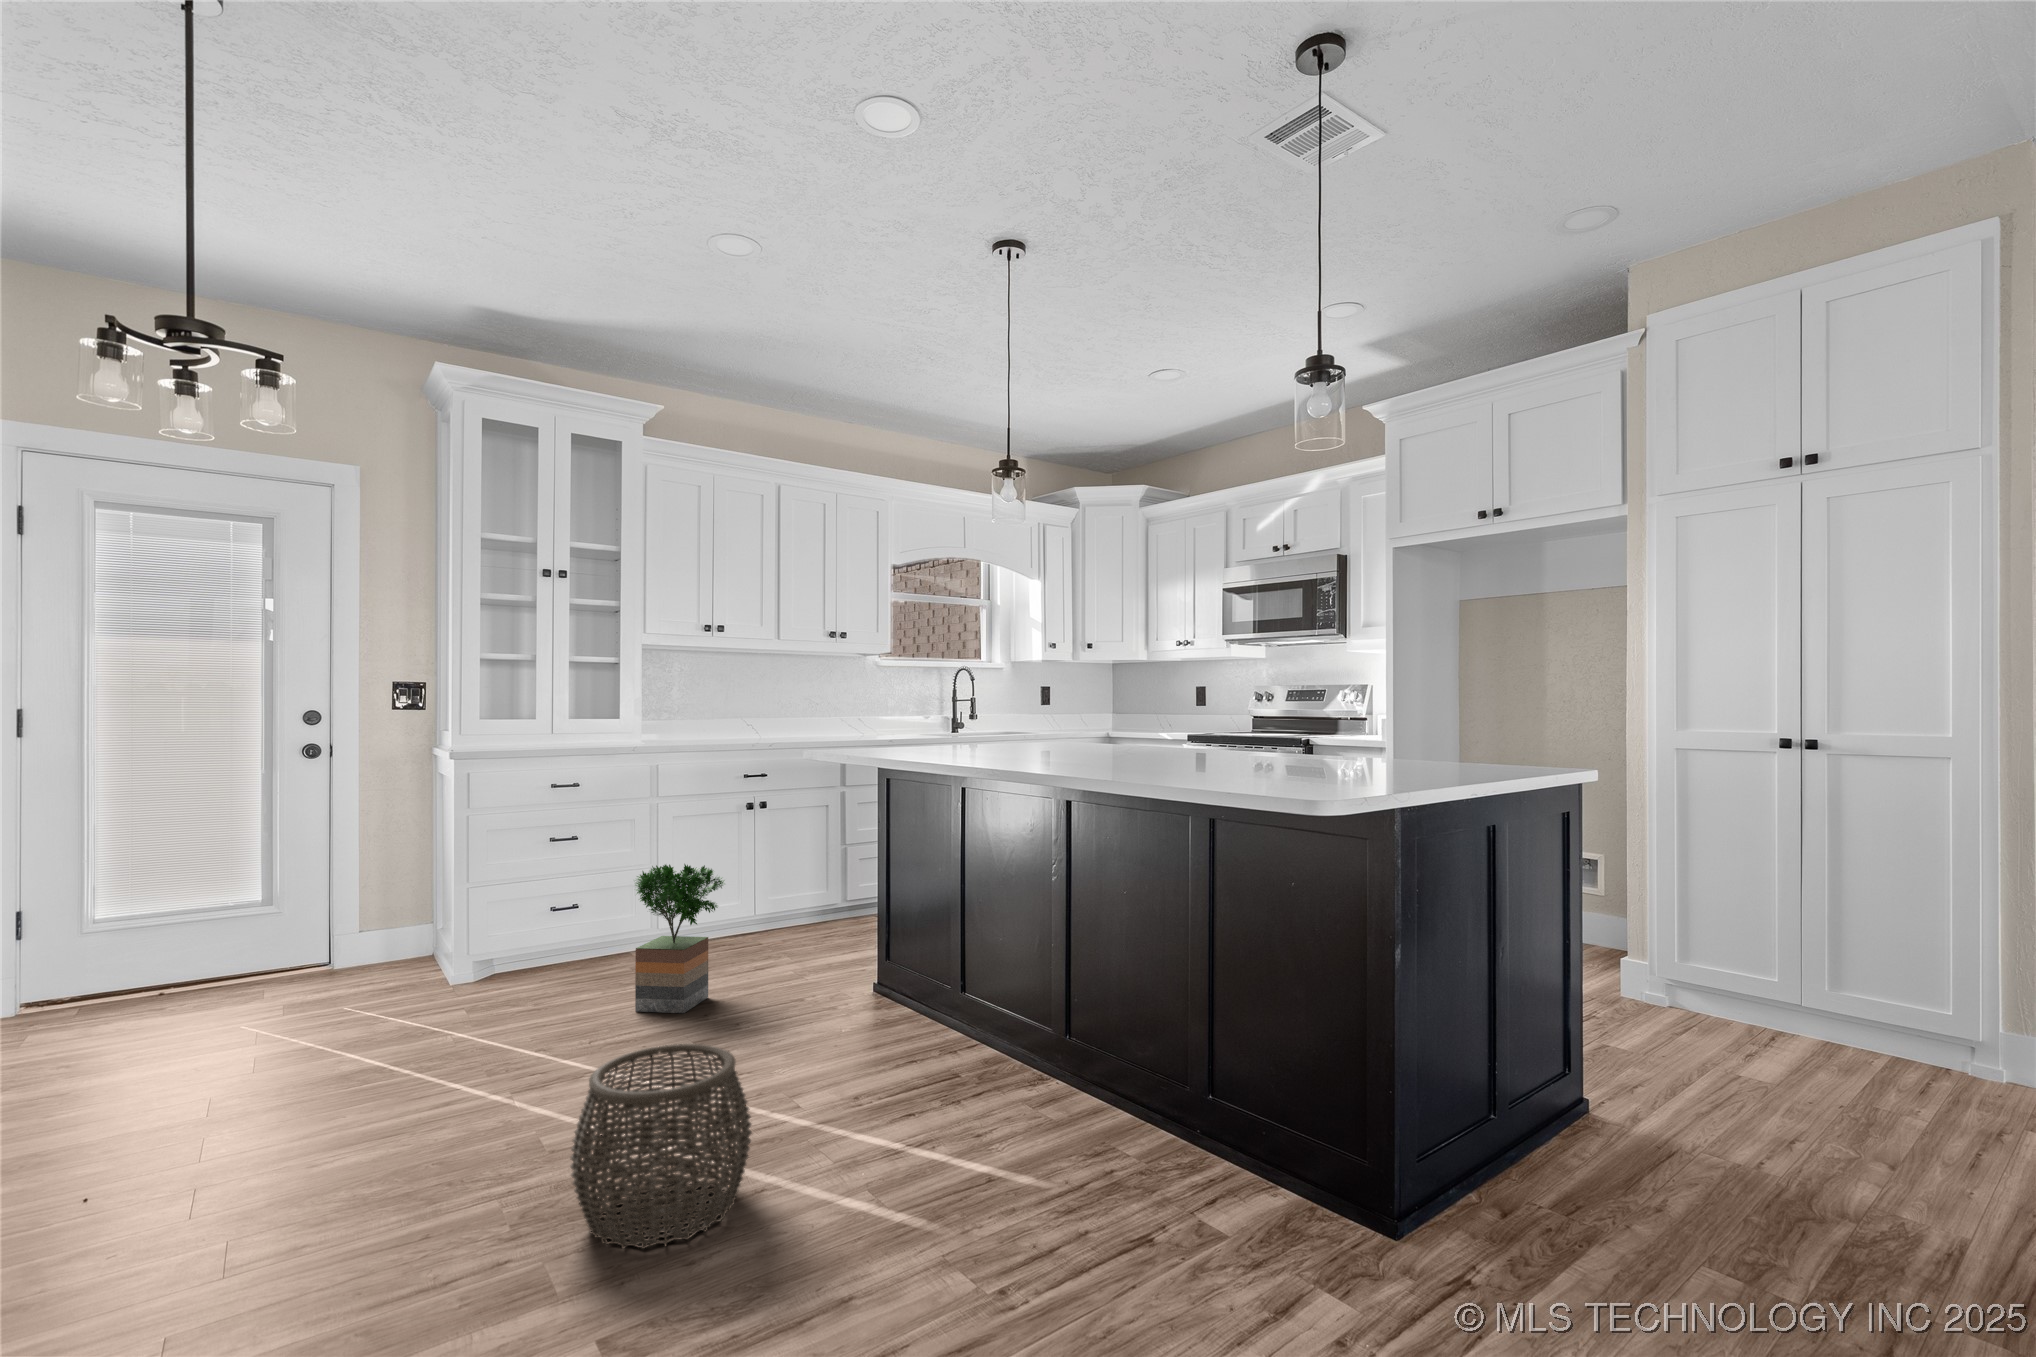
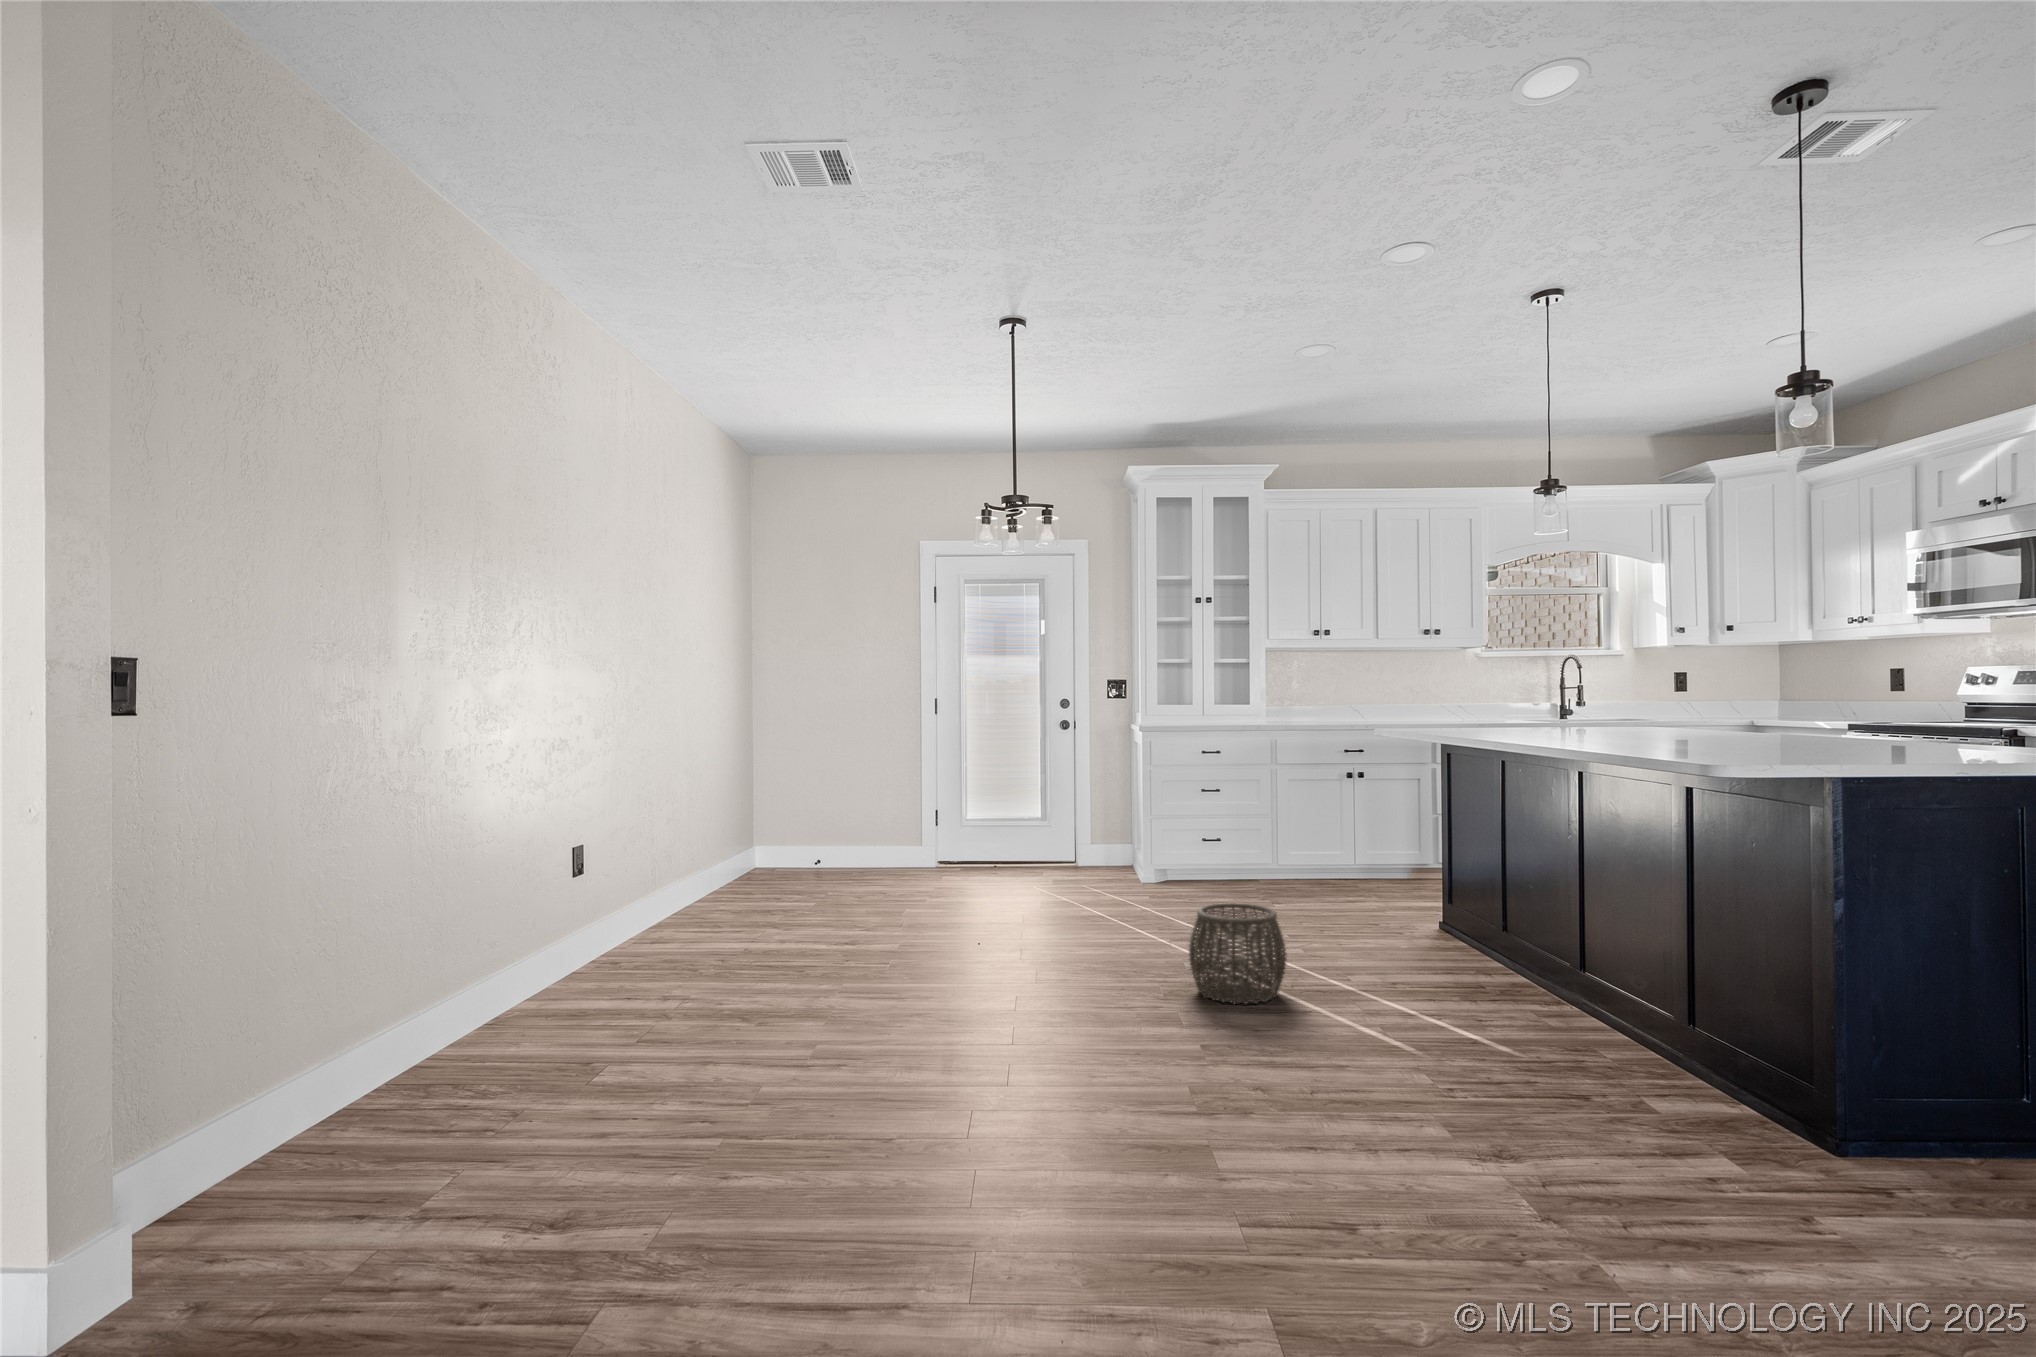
potted tree: present [635,864,725,1013] -> none [1248,811,1315,917]

